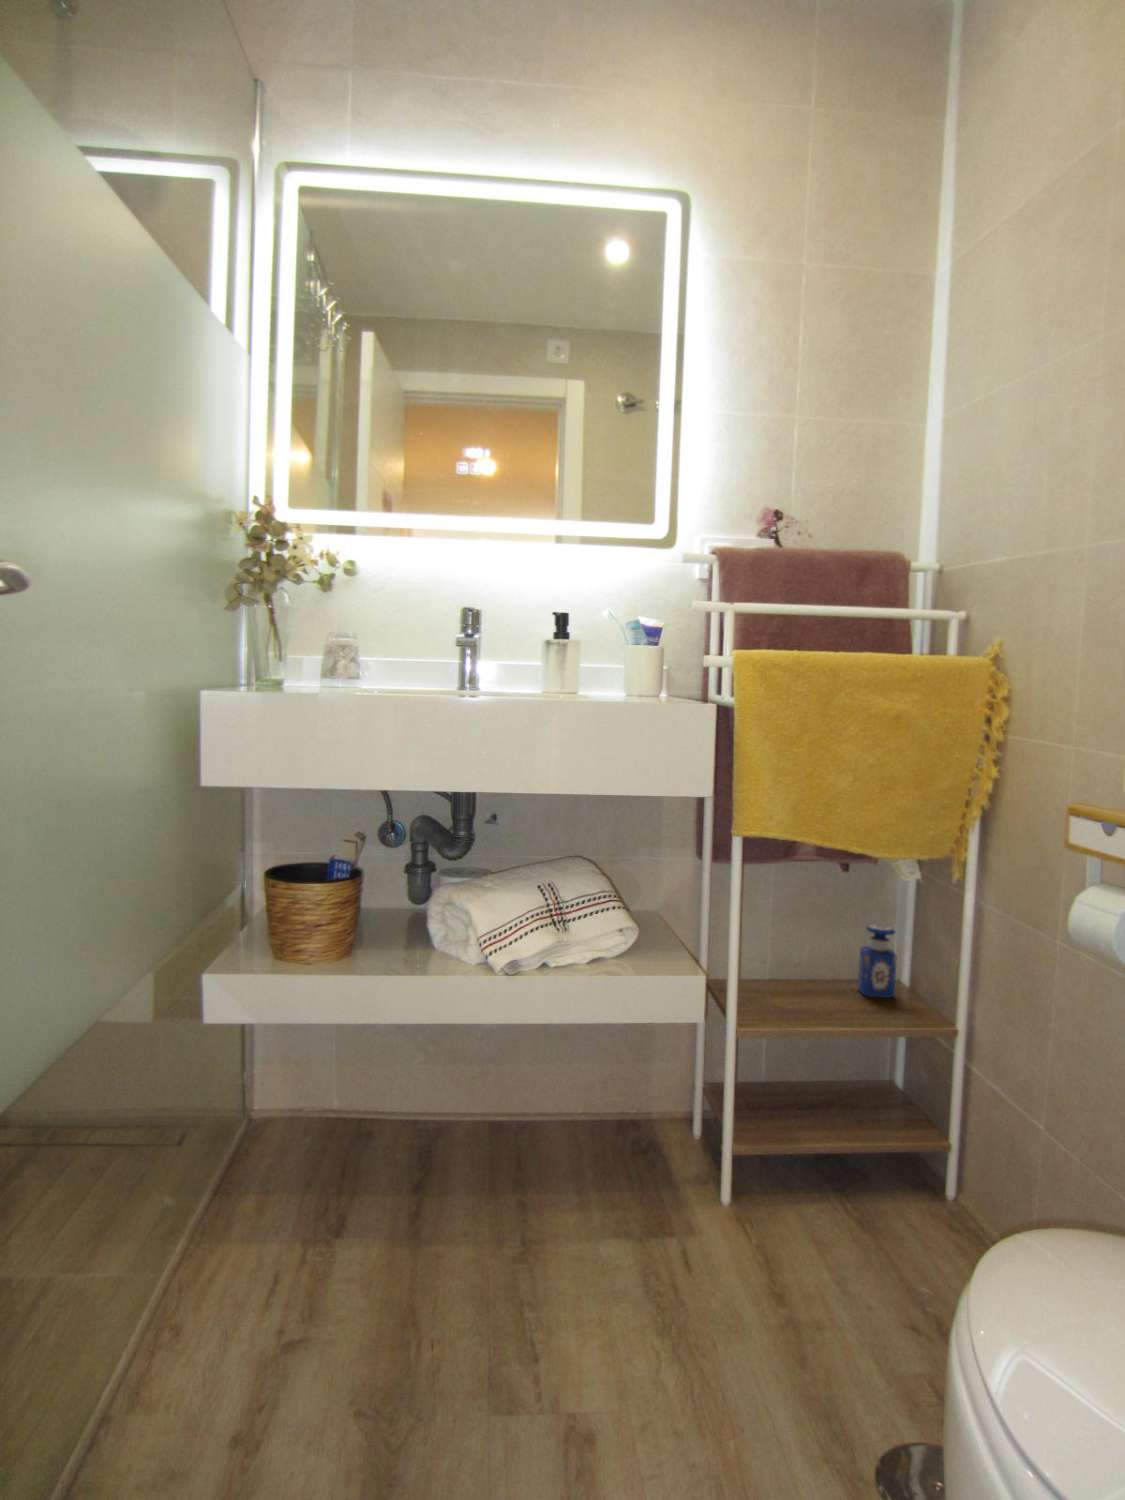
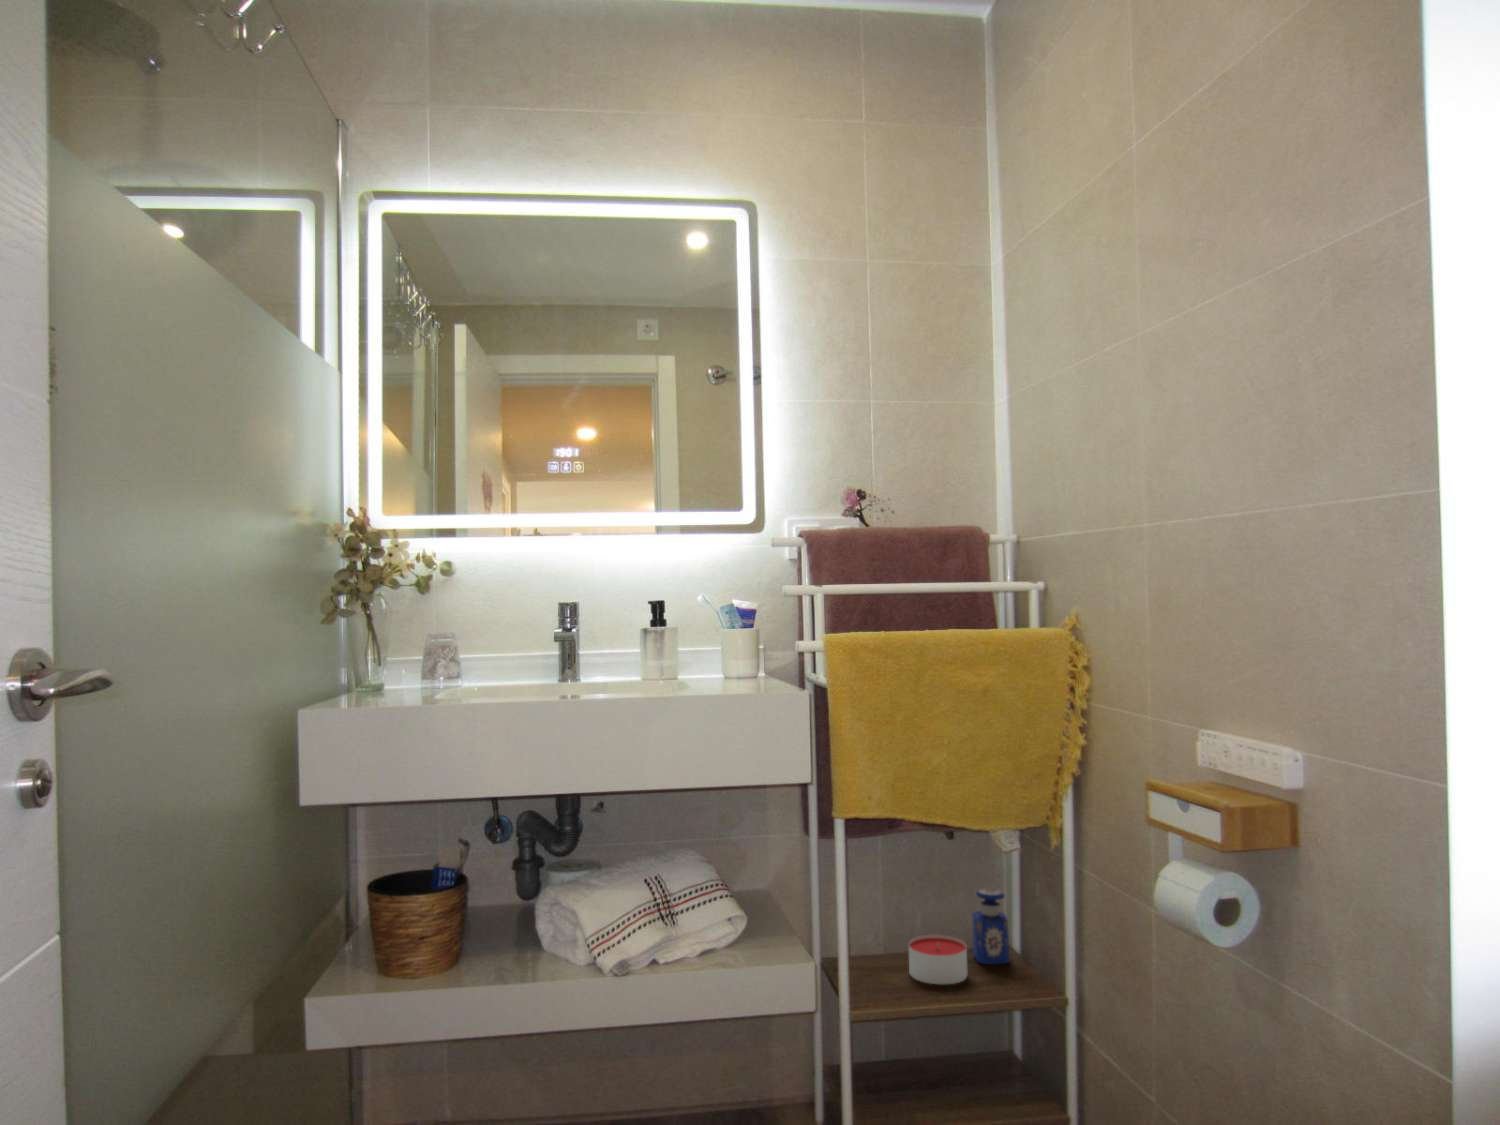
candle: none [793,964,854,1011] -> present [909,935,967,984]

